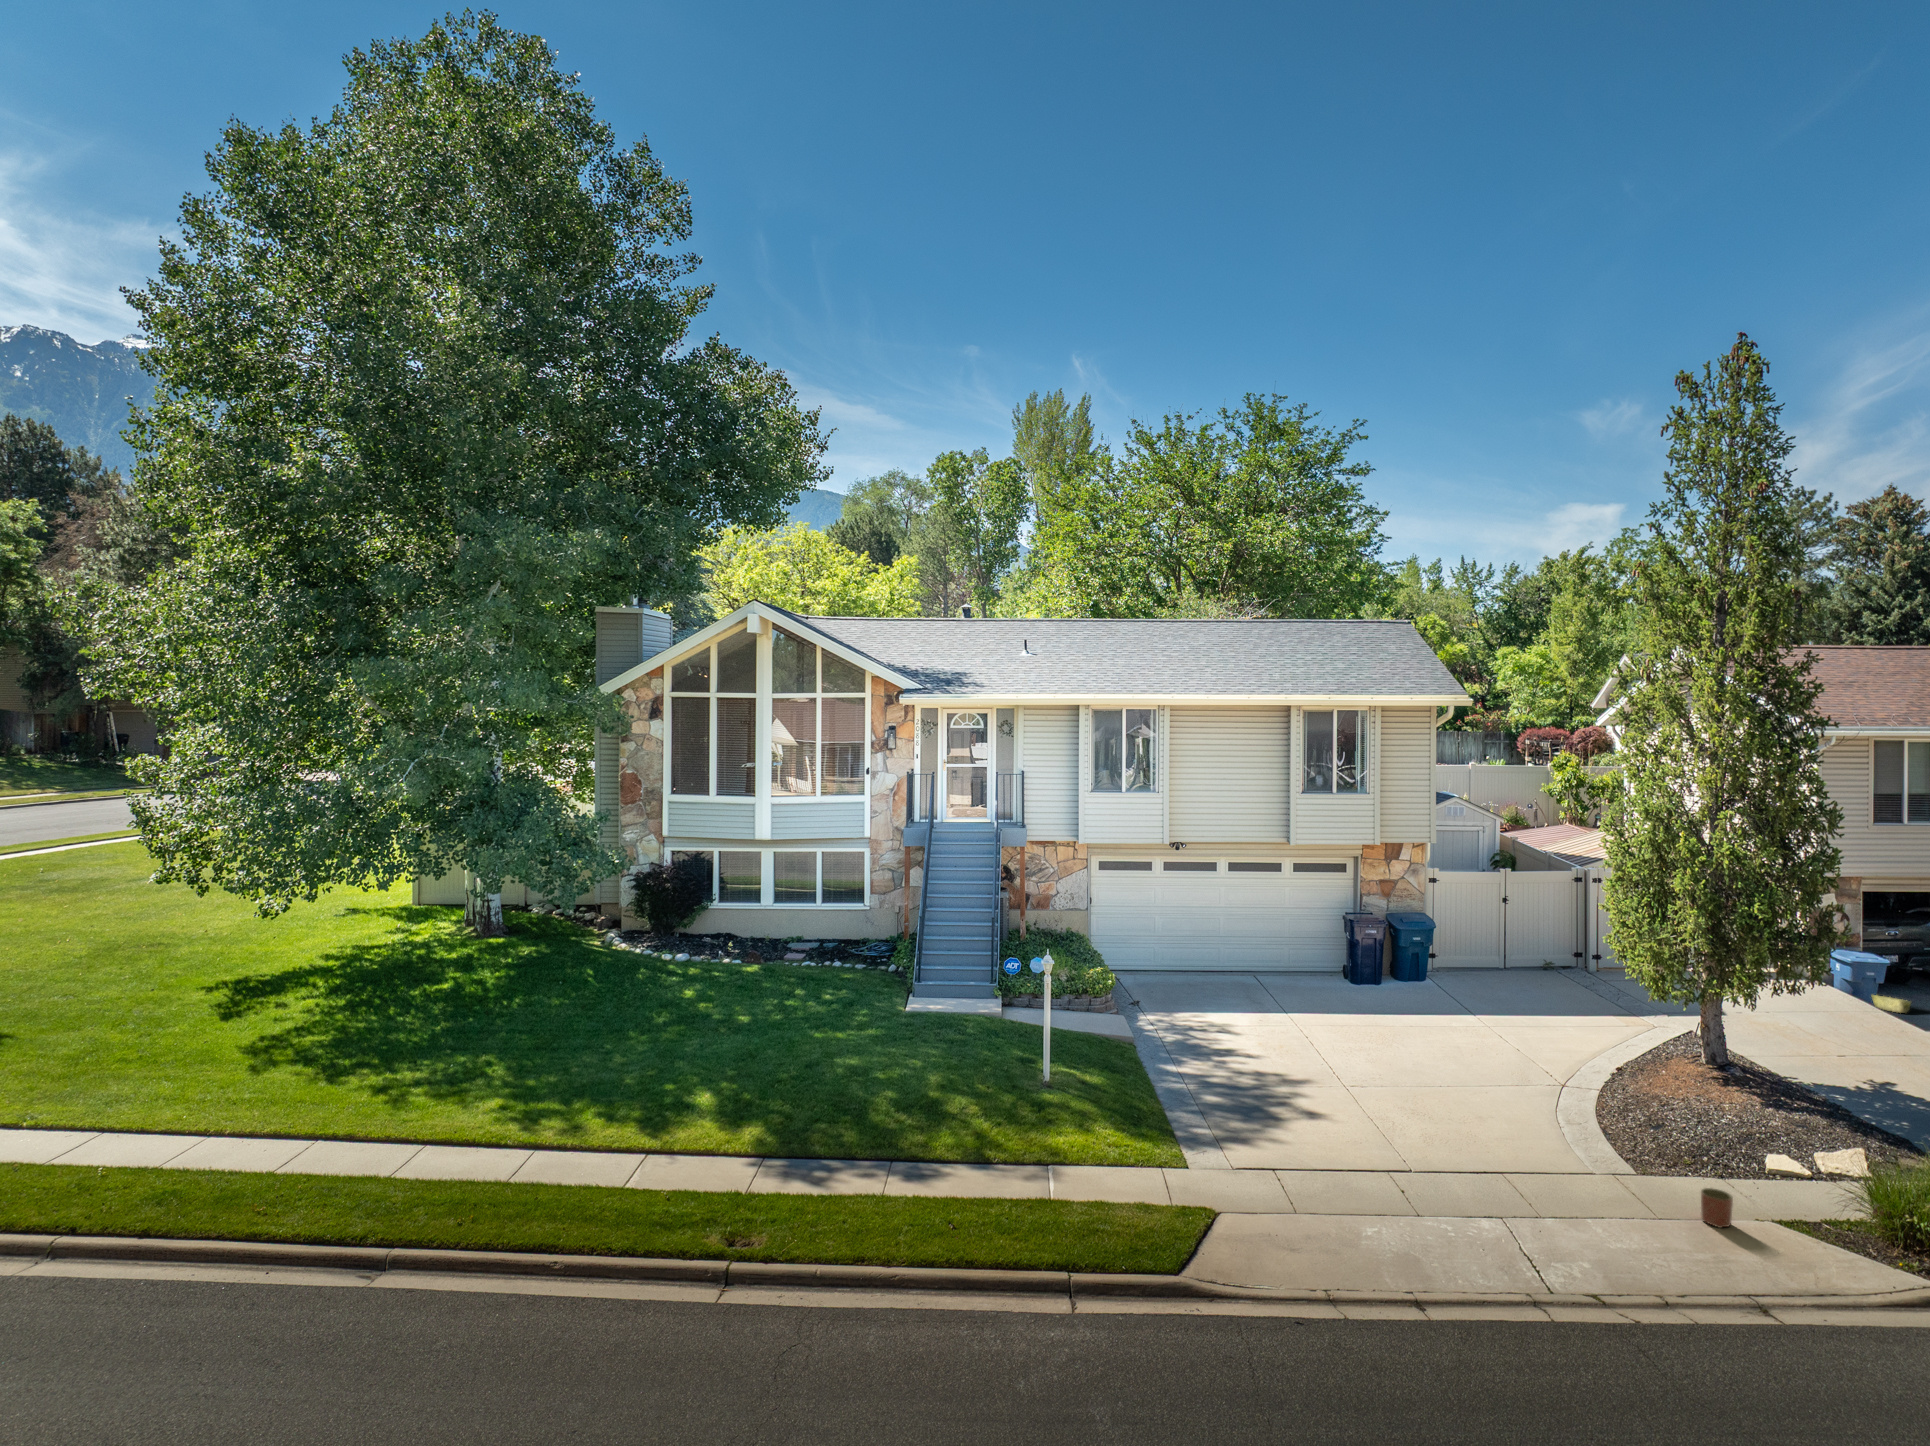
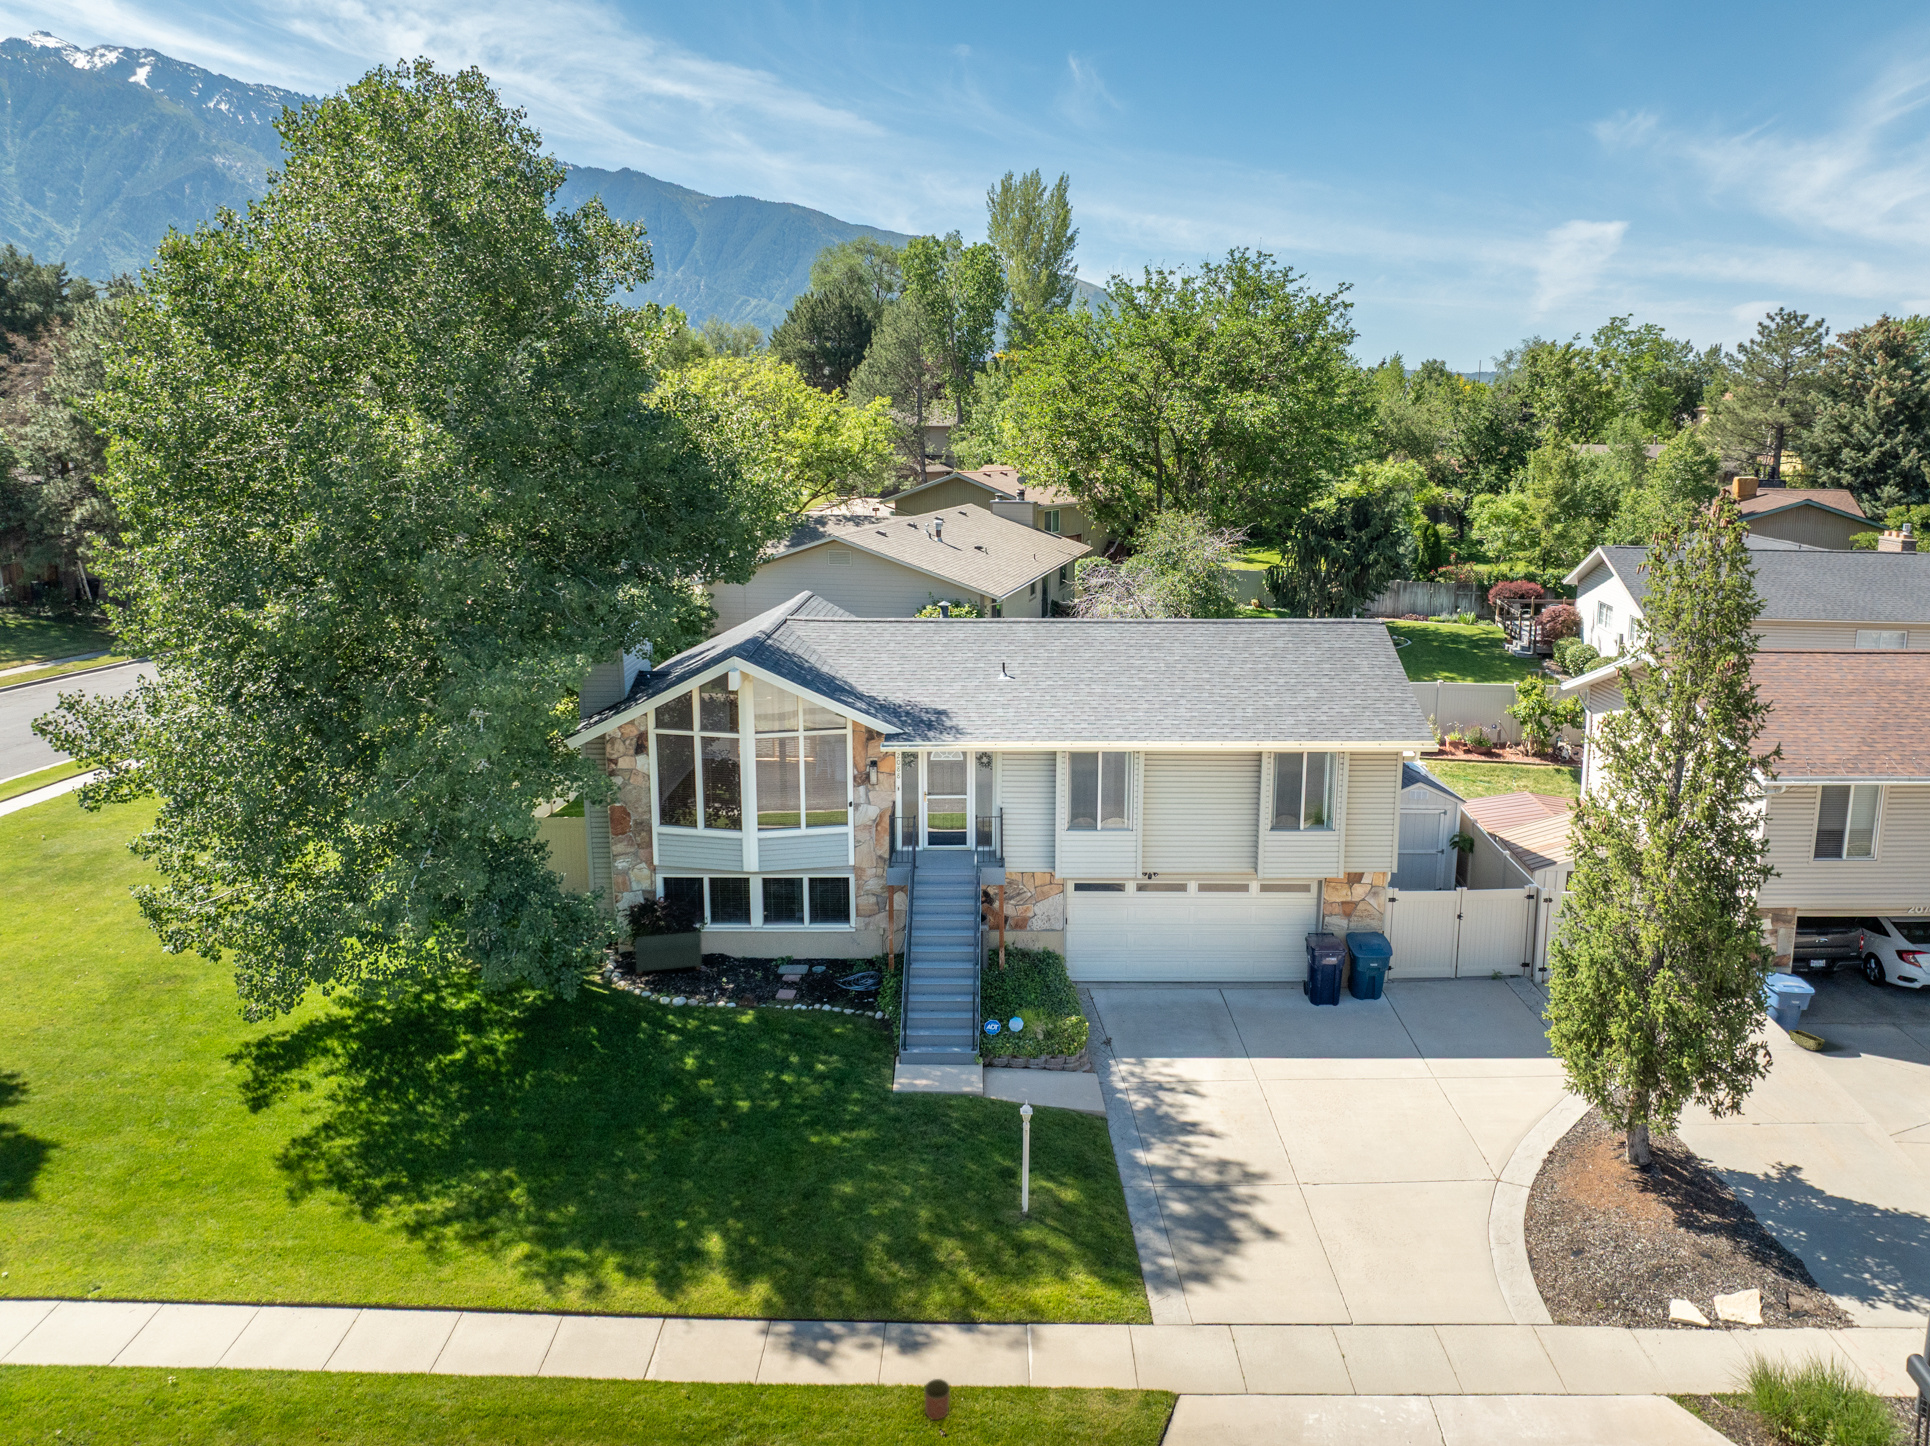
bench: none [636,900,706,938] -> present [635,932,702,975]
planter: present [1701,1188,1733,1228] -> present [924,1379,950,1420]

